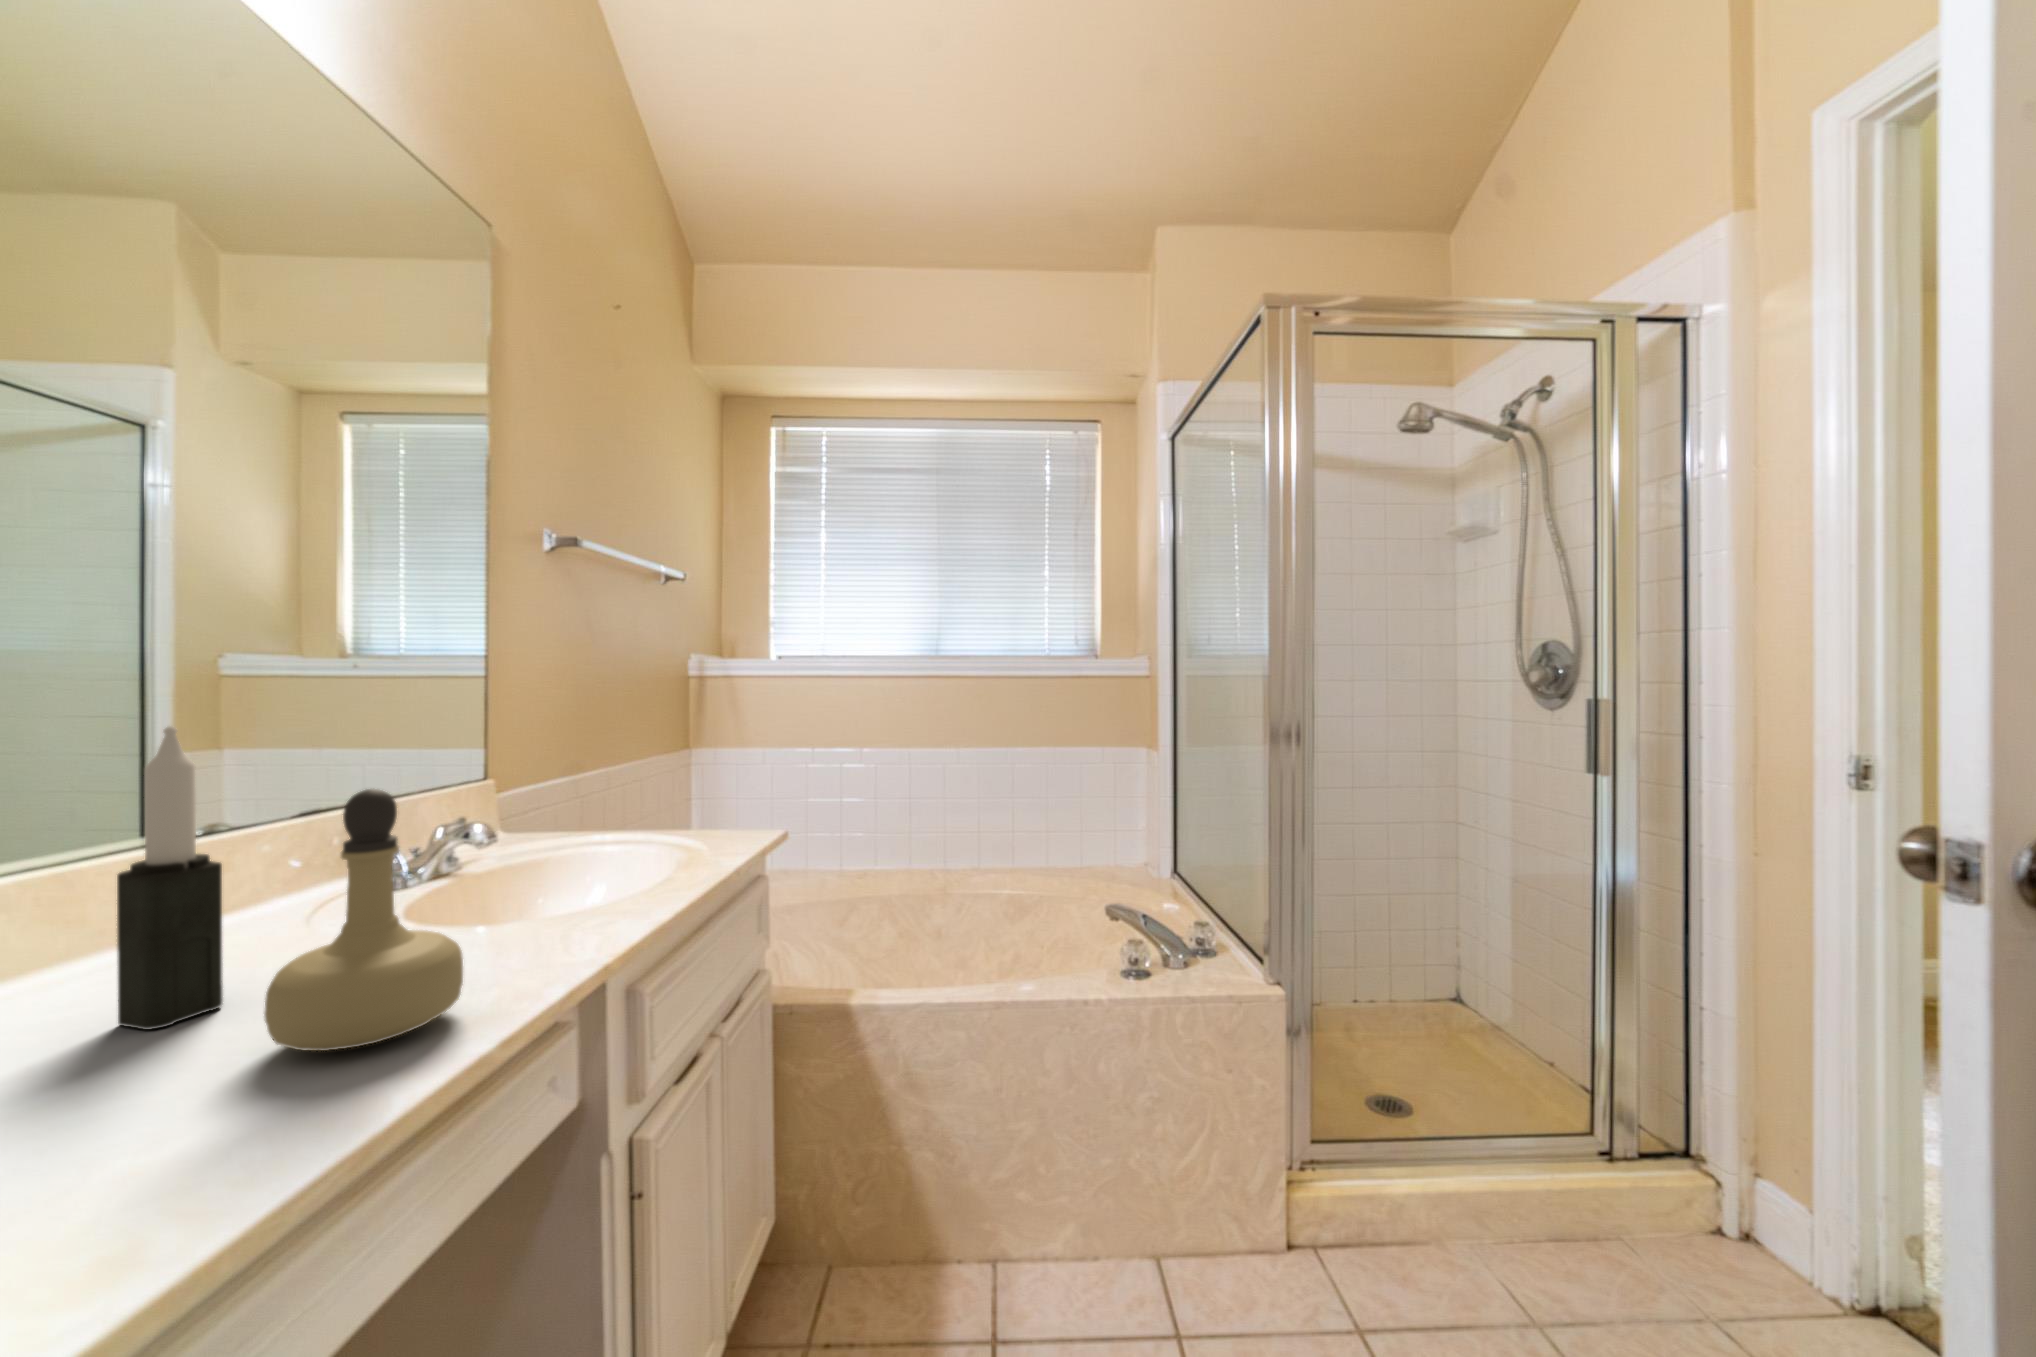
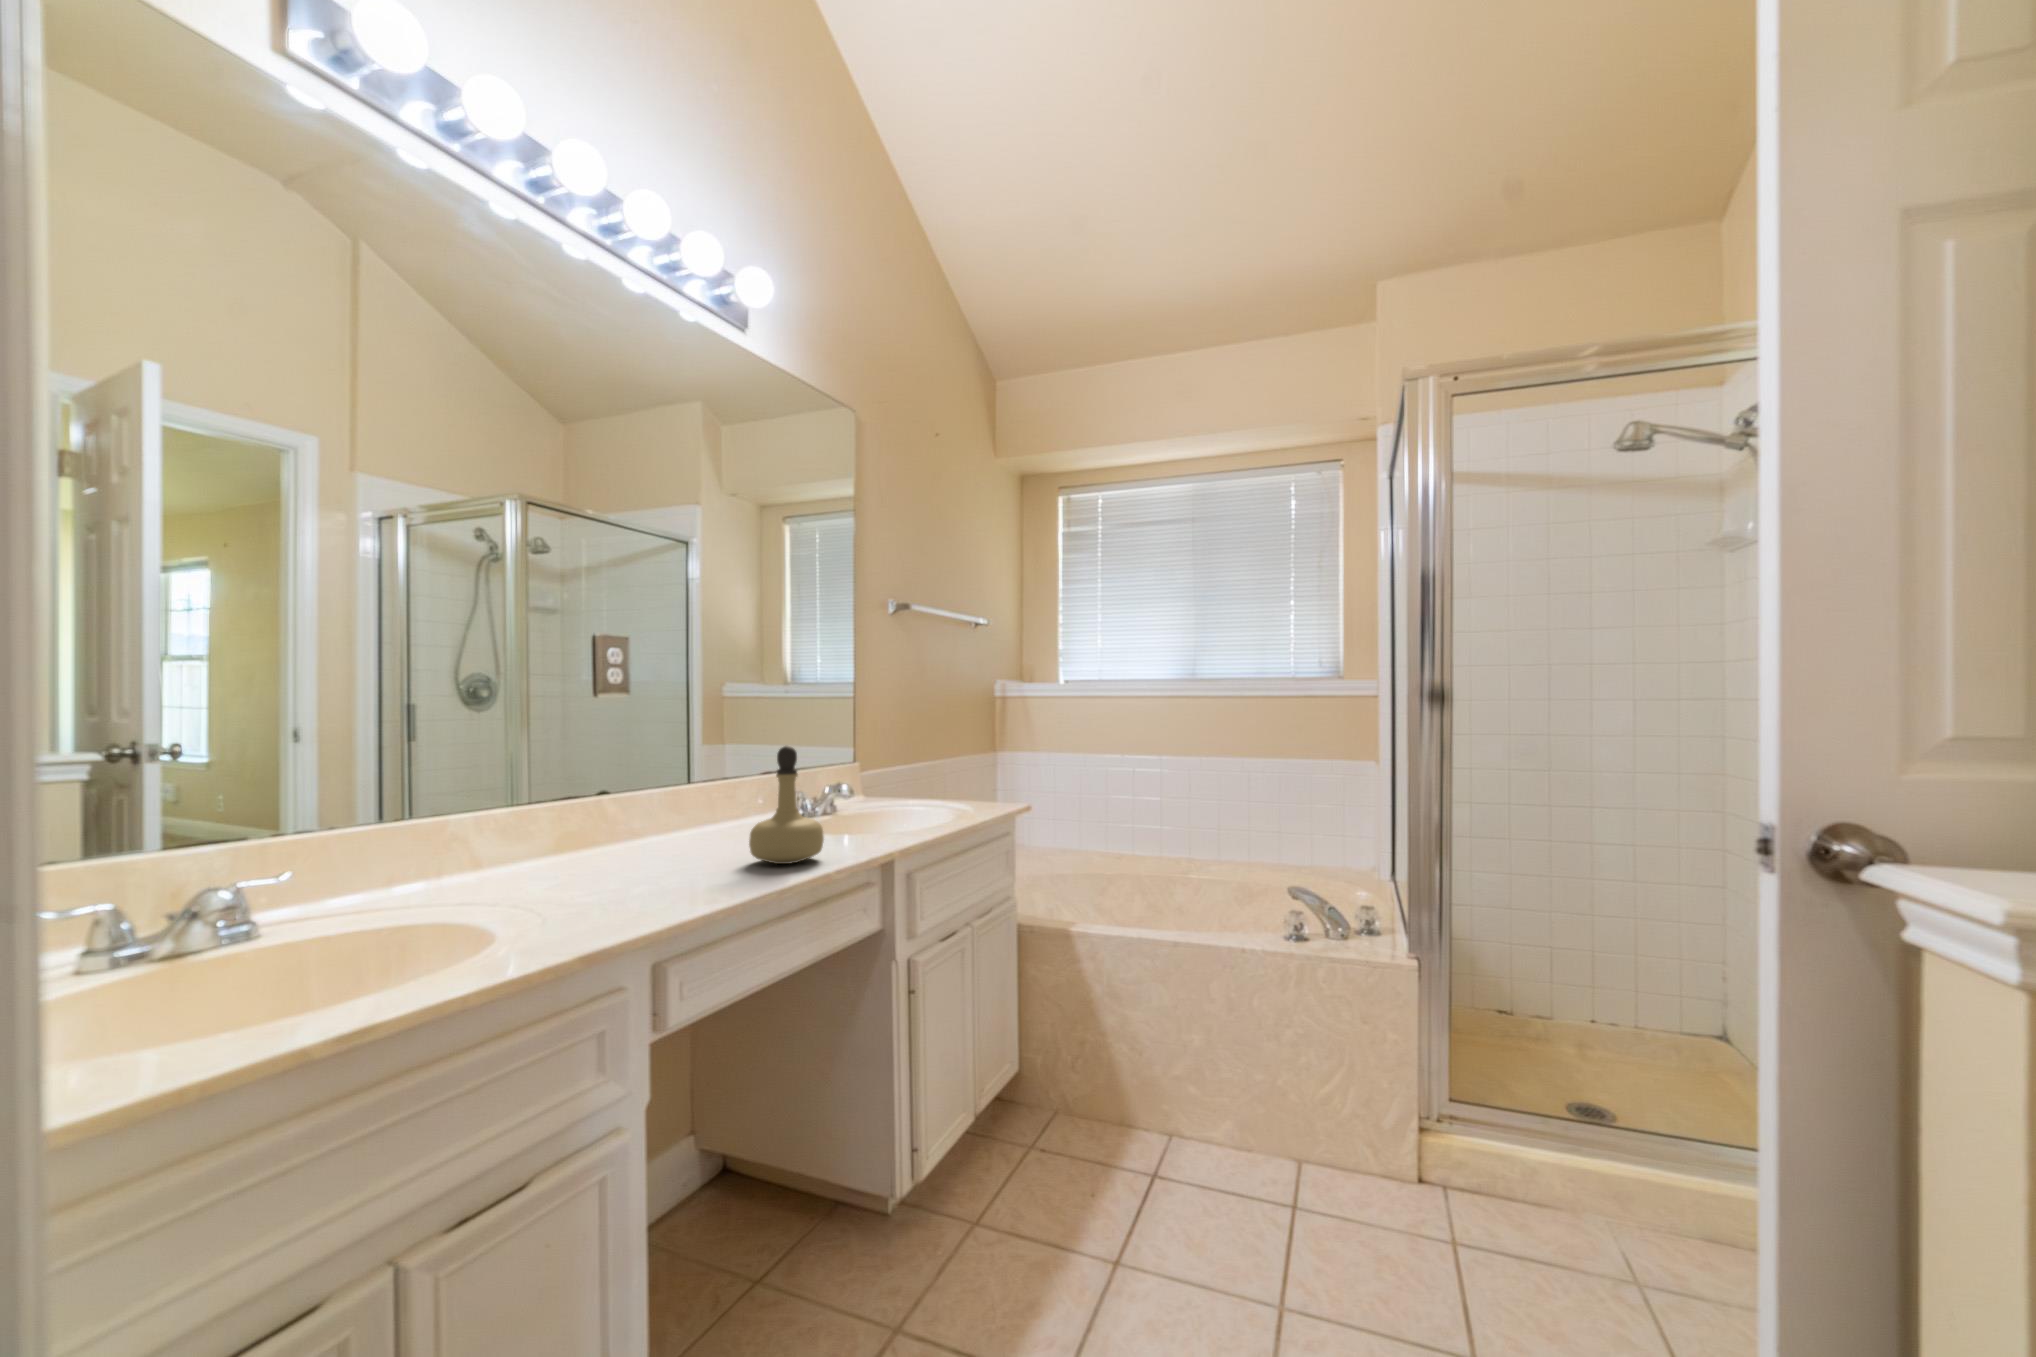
candle: present [117,726,223,1030] -> none [700,717,734,853]

